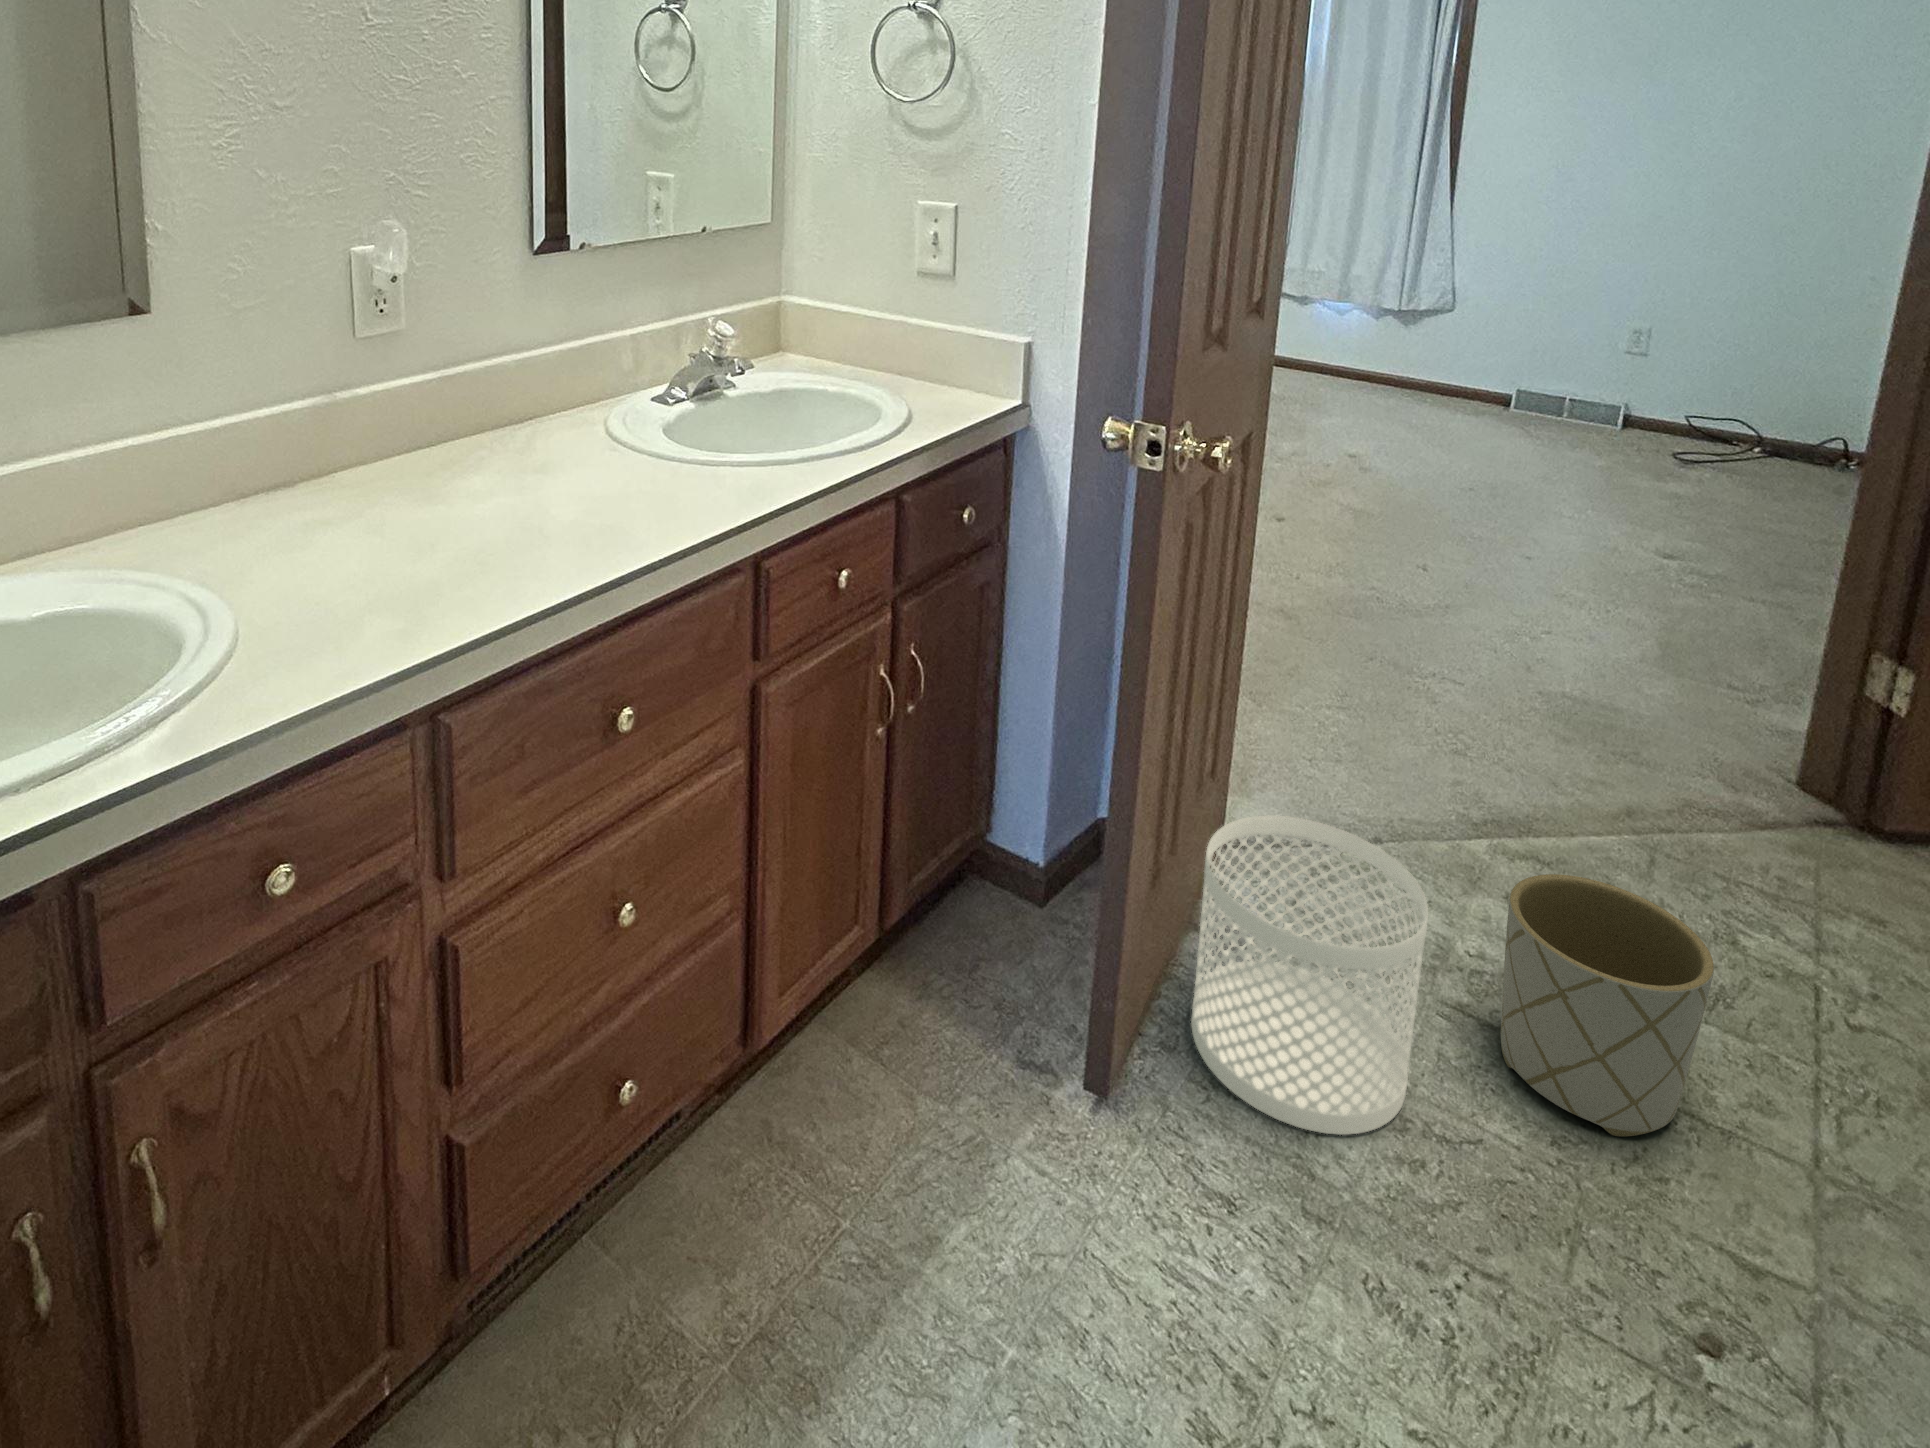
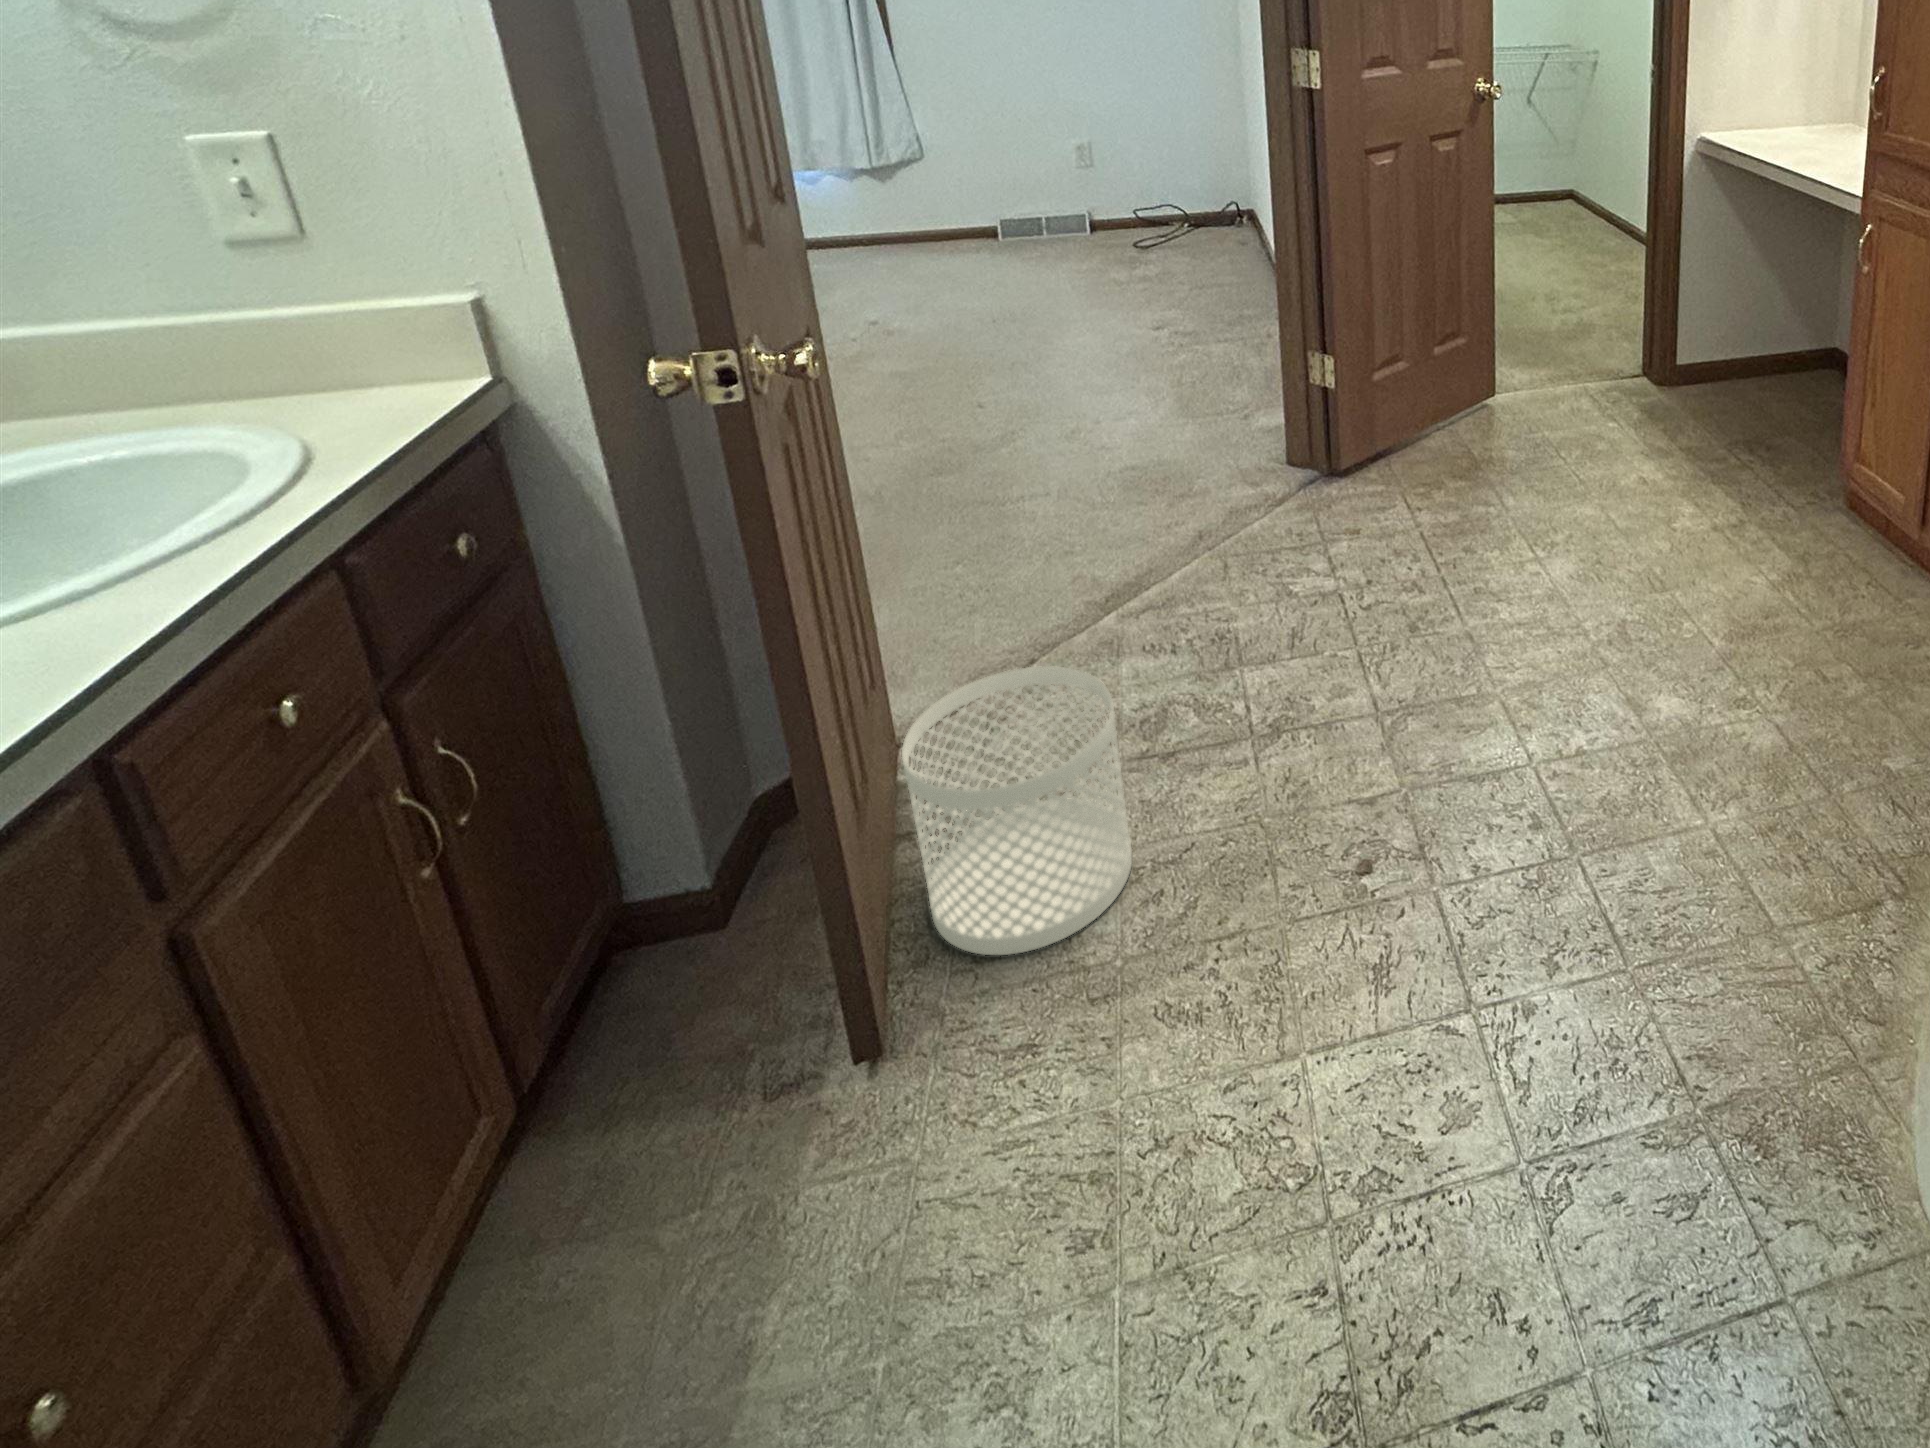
planter: present [1501,874,1714,1136] -> none [1158,595,1297,779]

